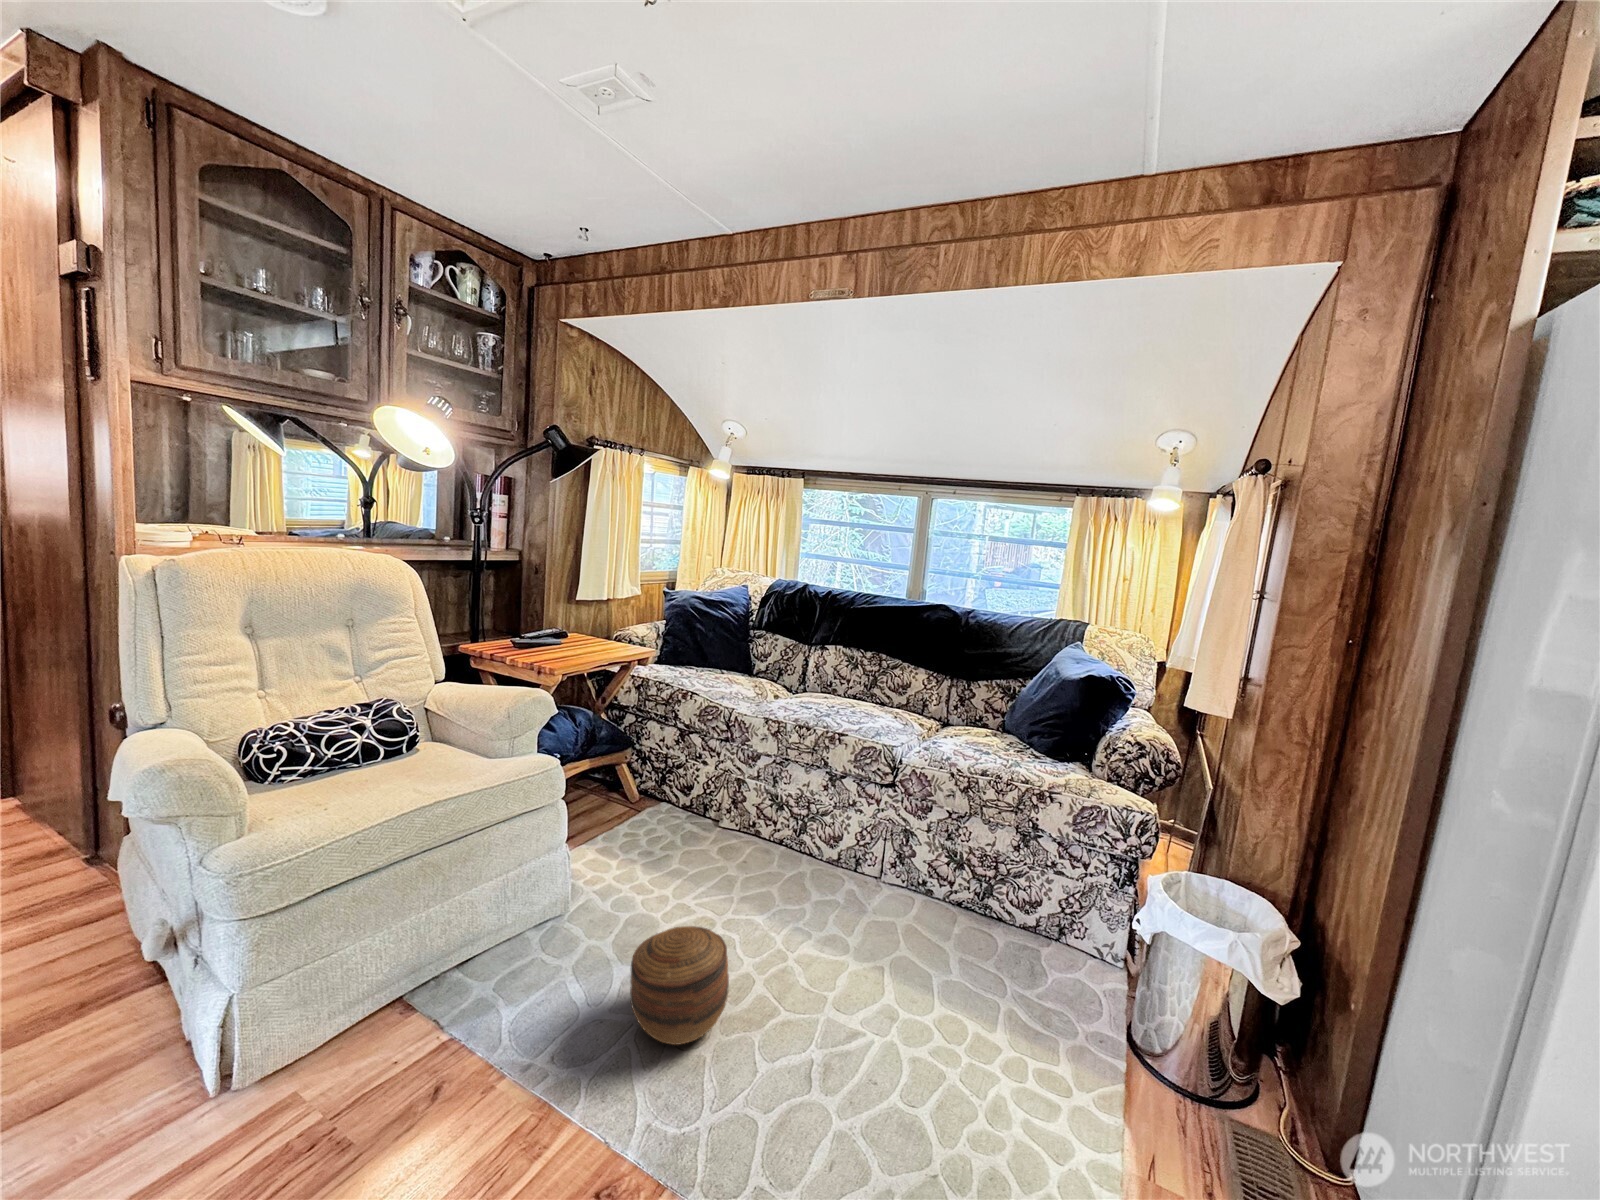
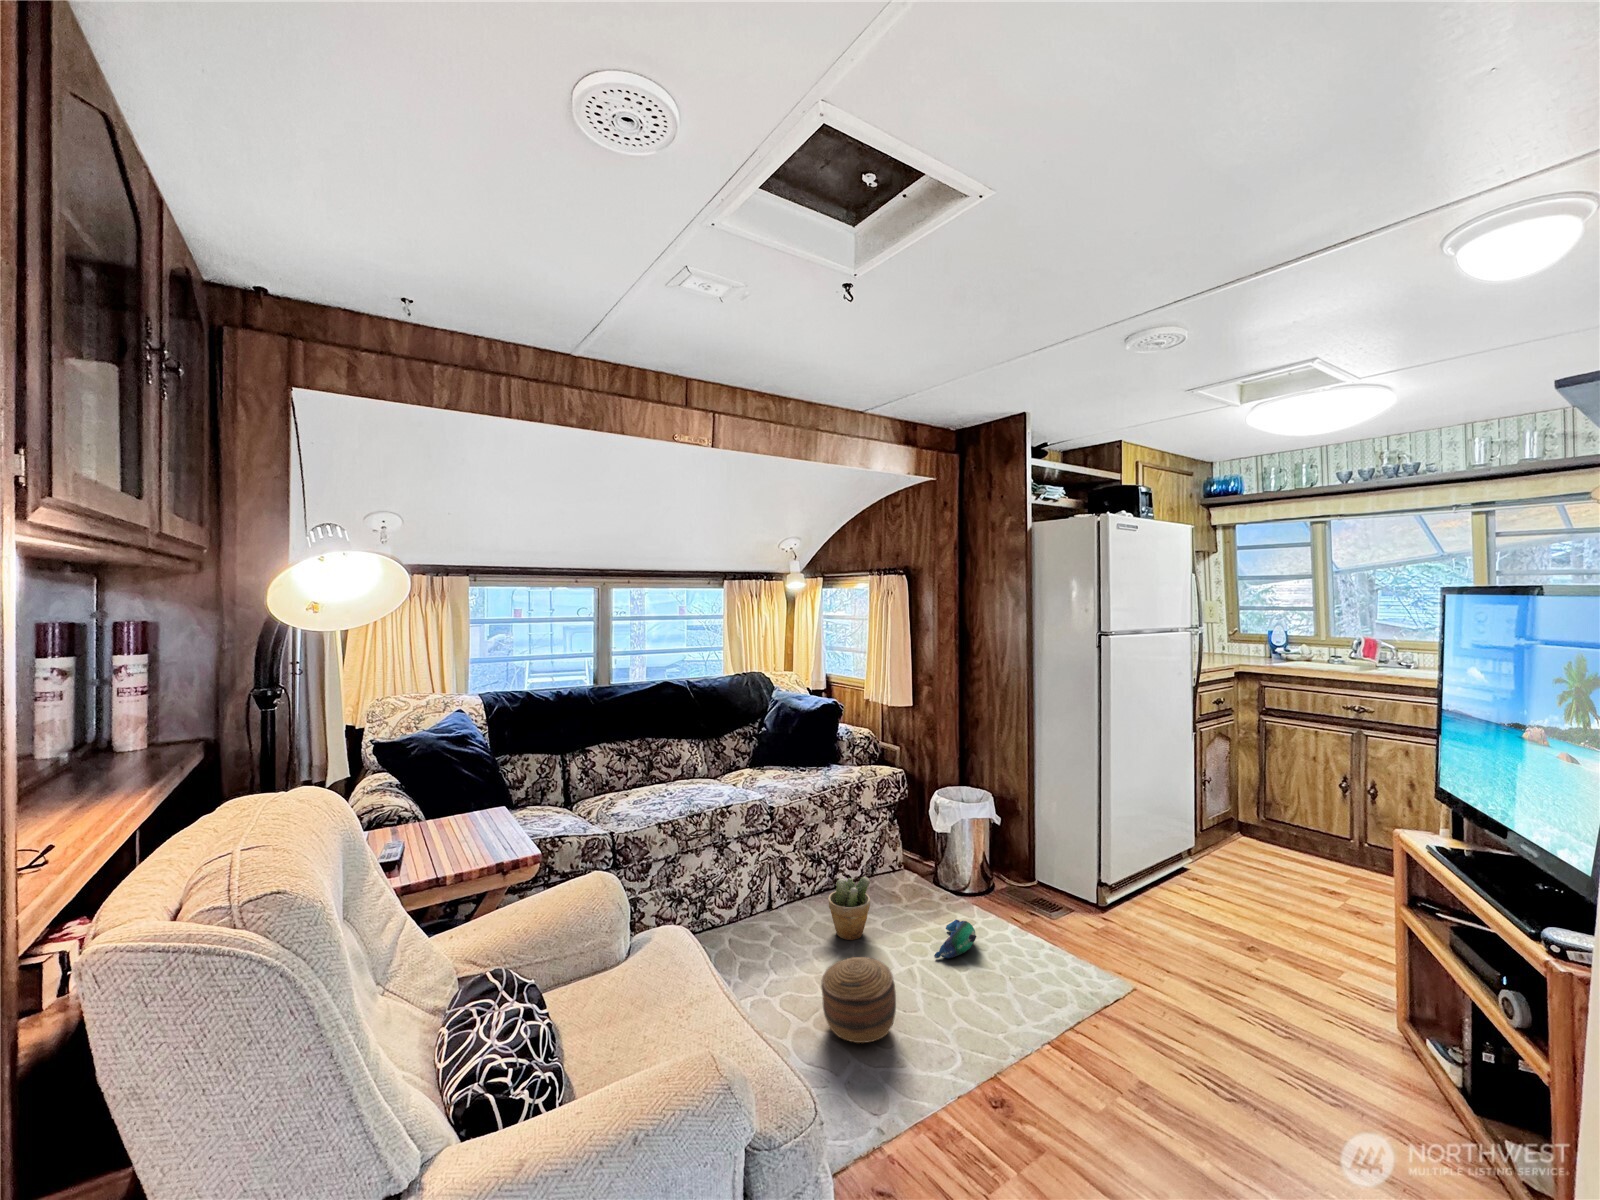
potted plant: none [859,876,920,969] -> present [828,877,870,940]
plush toy: none [896,1056,1020,1106] -> present [934,919,977,958]

